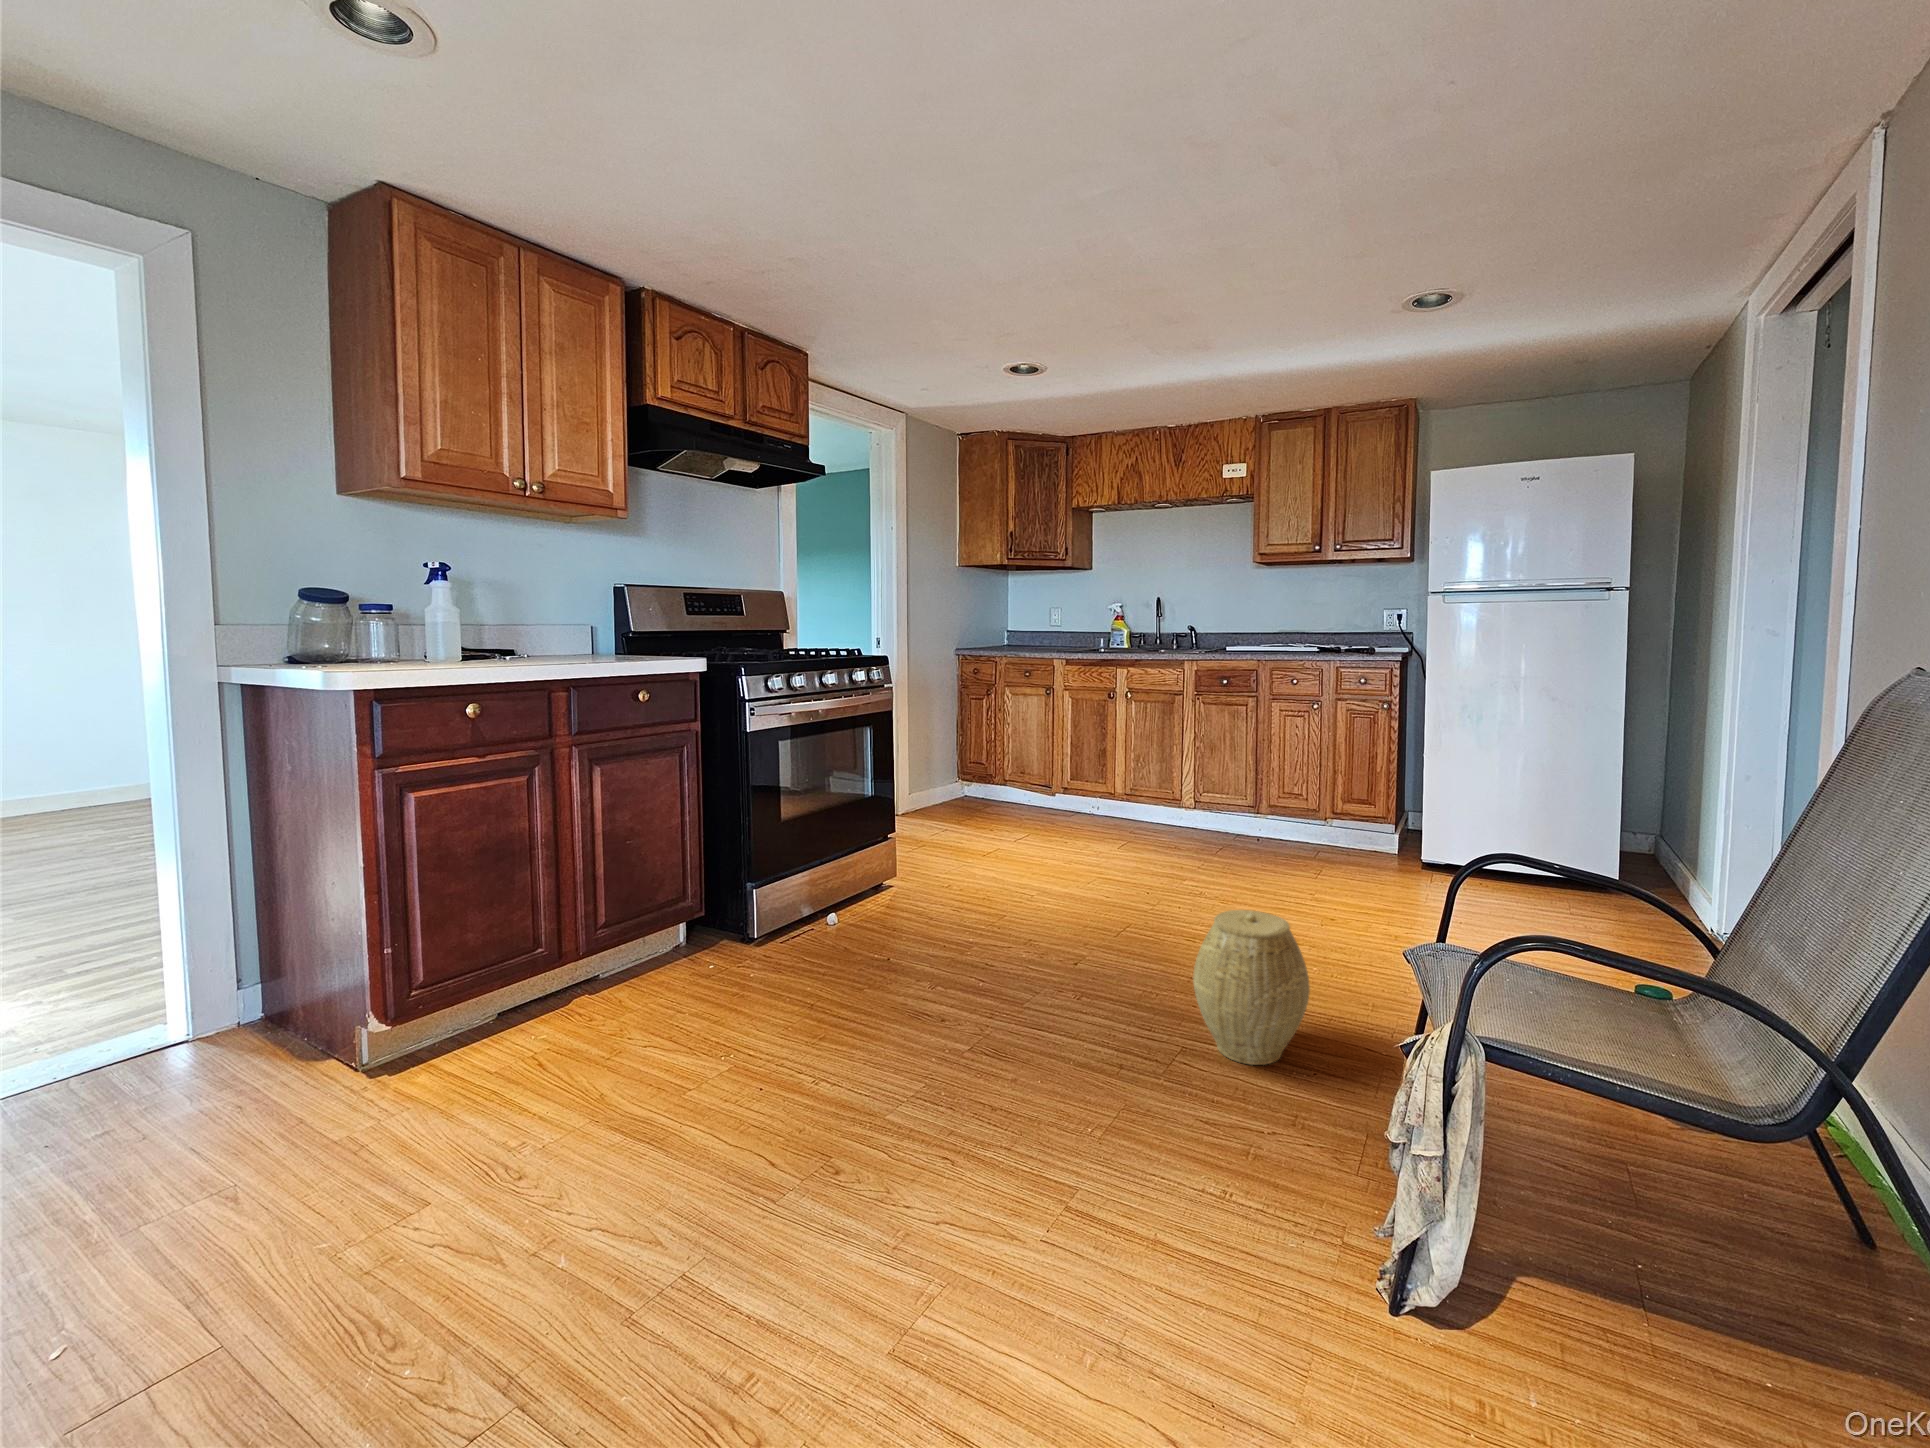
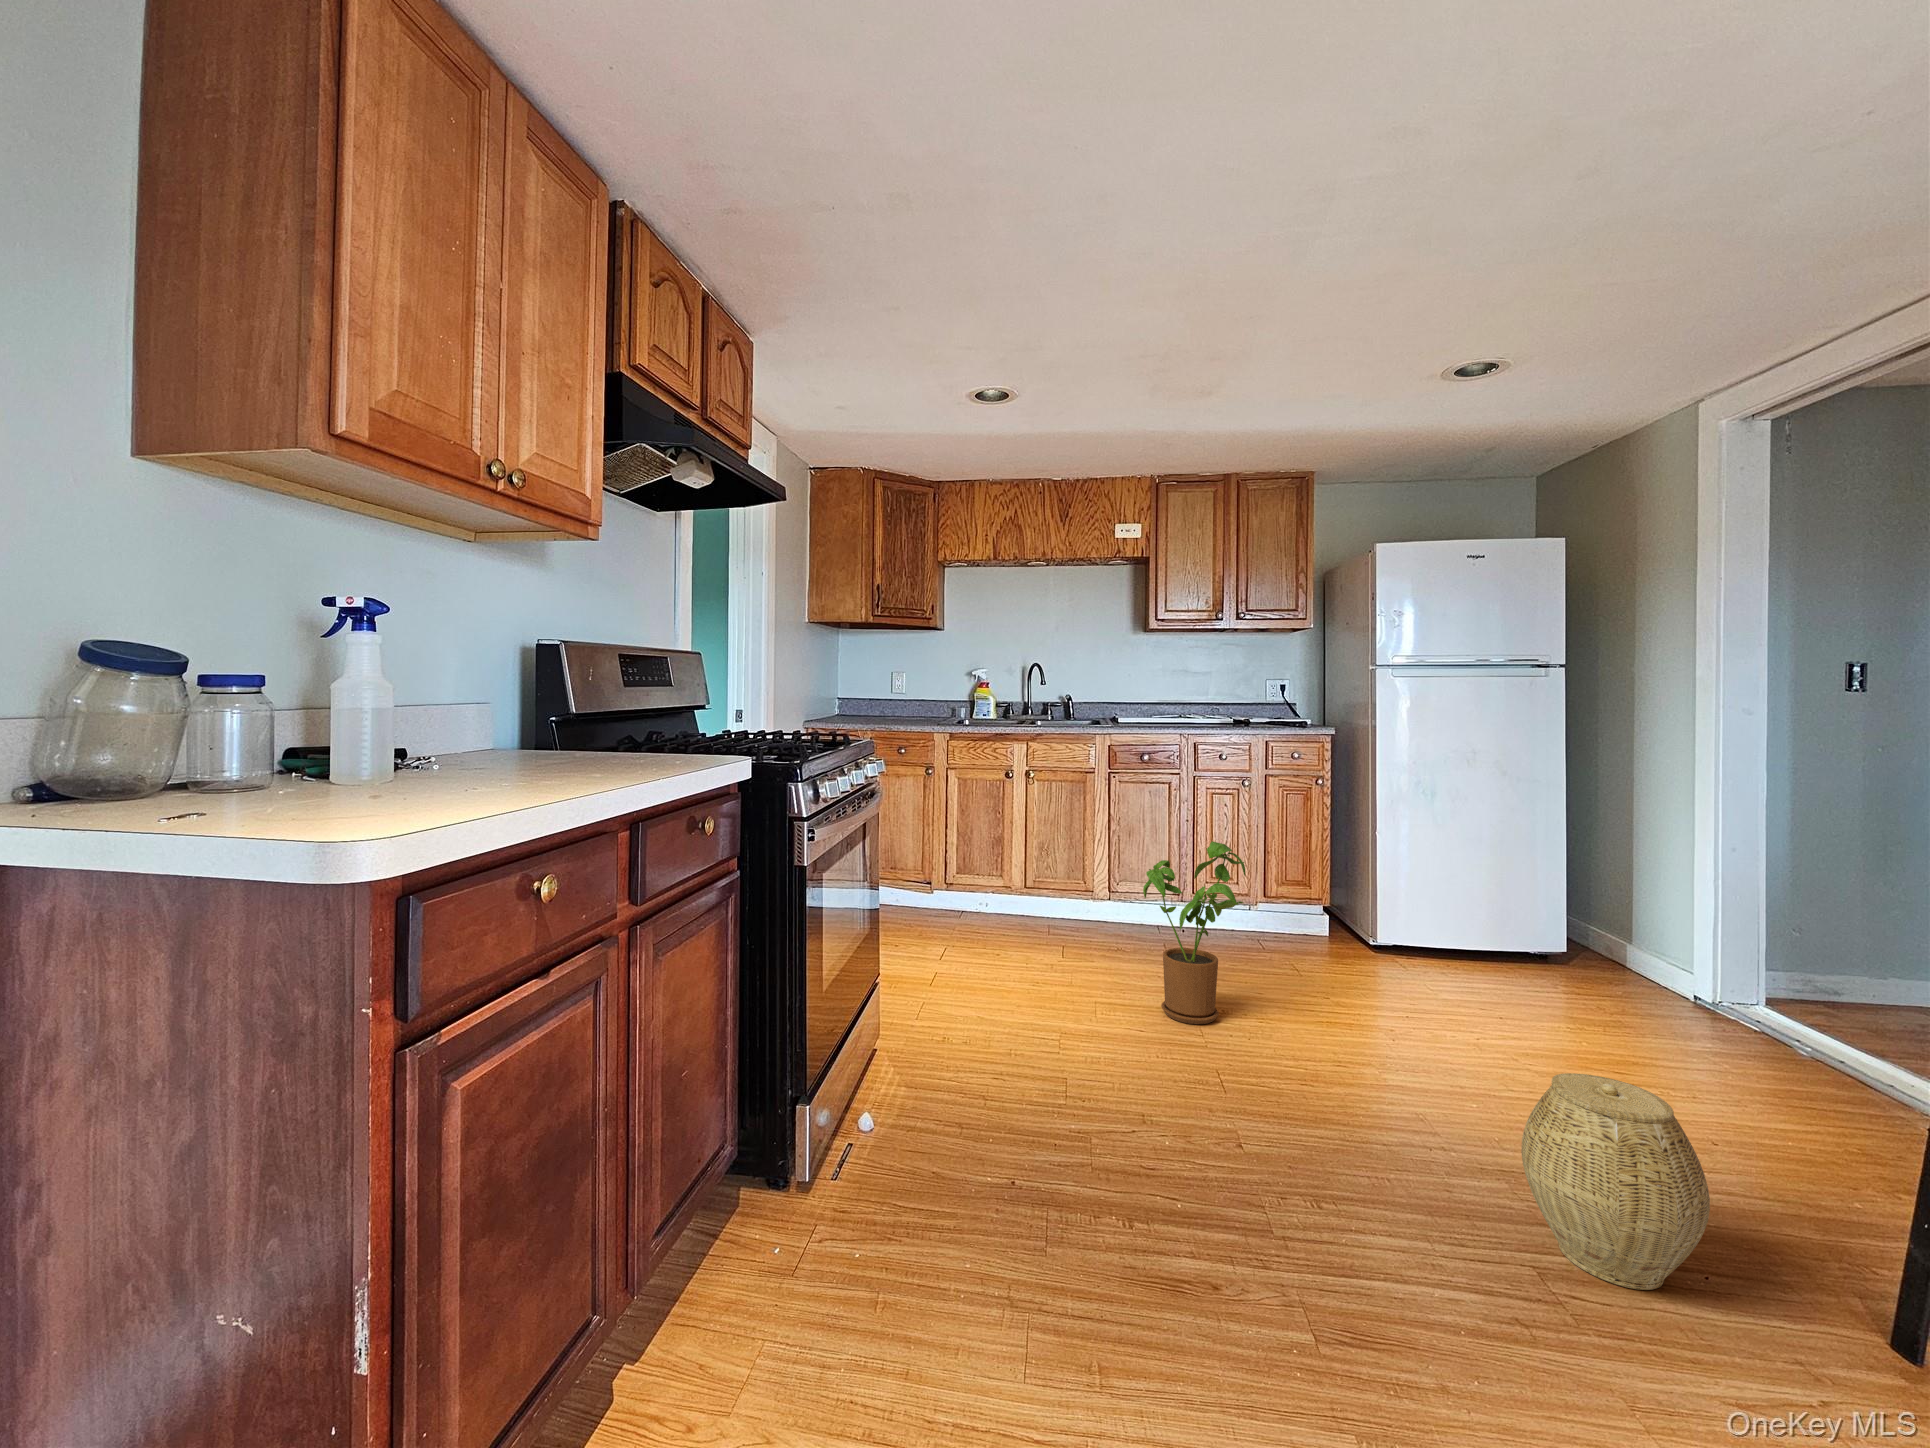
house plant: none [1129,746,1218,898] -> present [1143,841,1245,1024]

